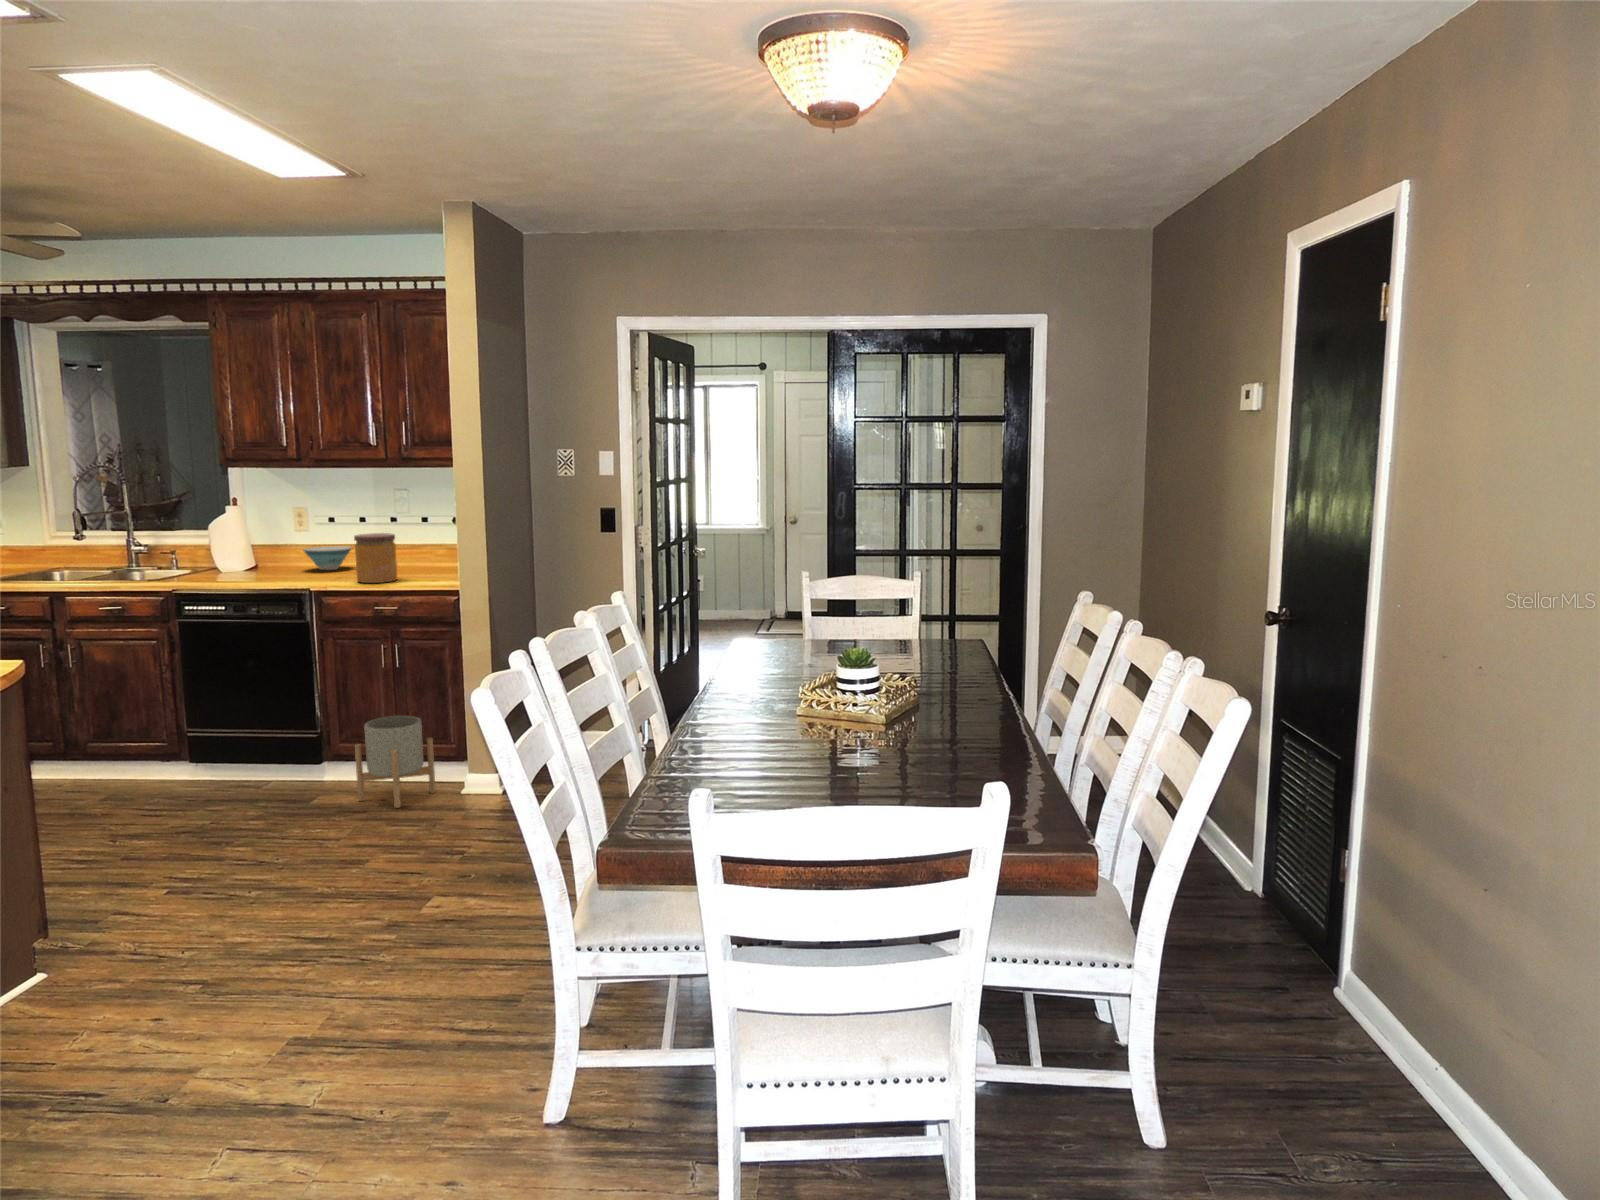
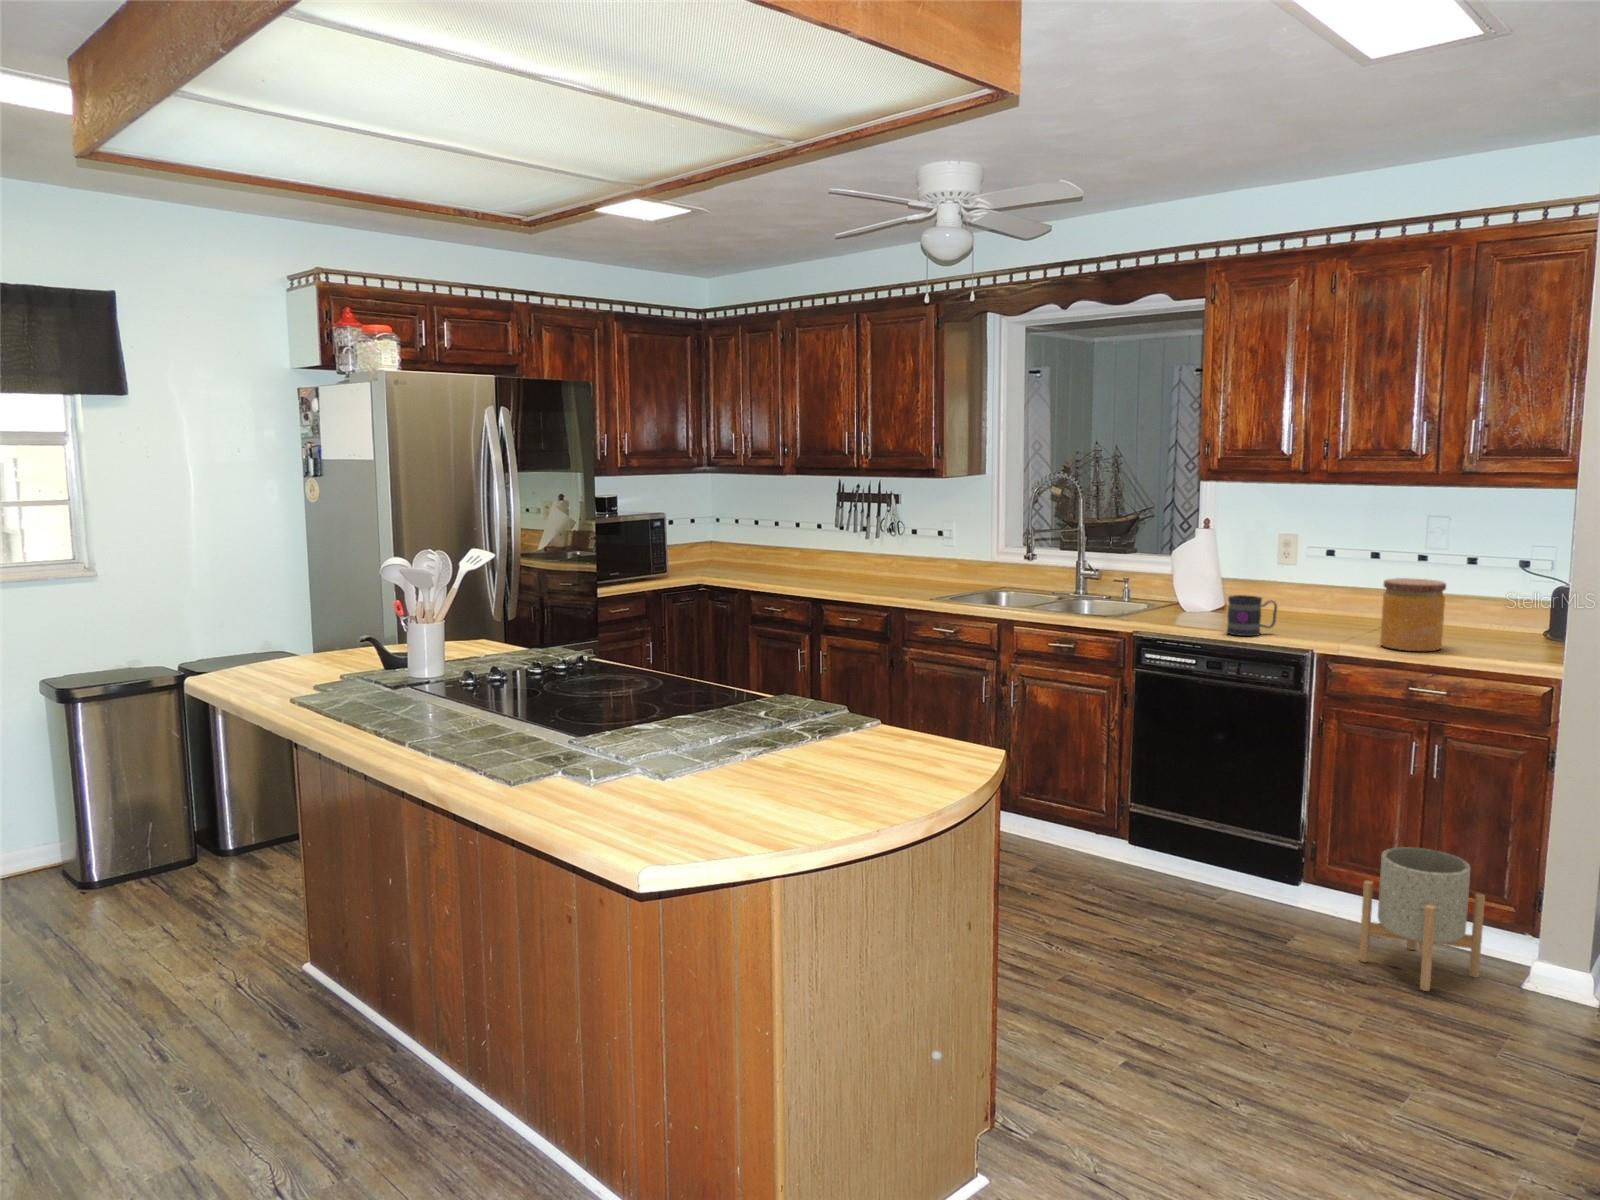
bowl: present [303,546,352,570] -> none [1291,588,1359,622]
mug: none [244,554,285,585] -> present [1227,595,1277,636]

